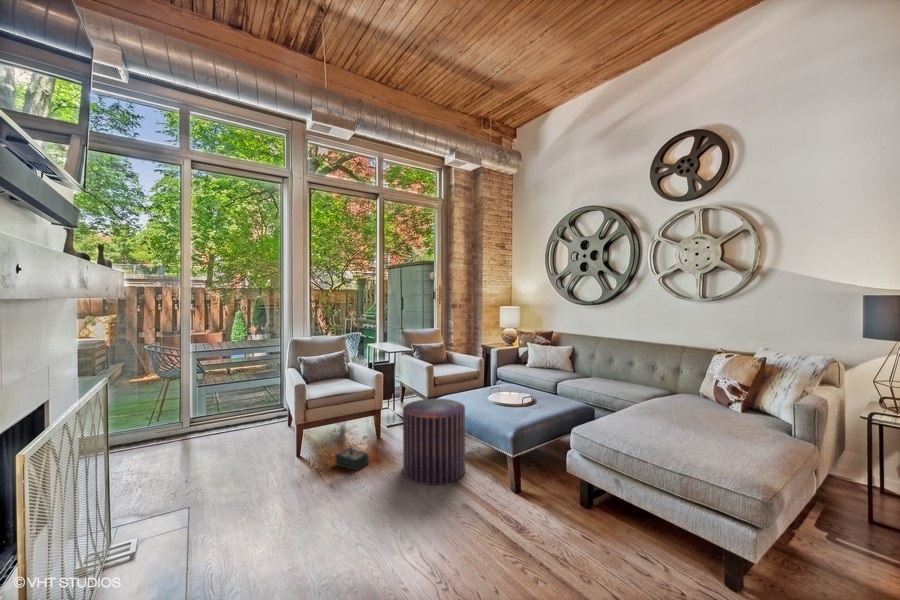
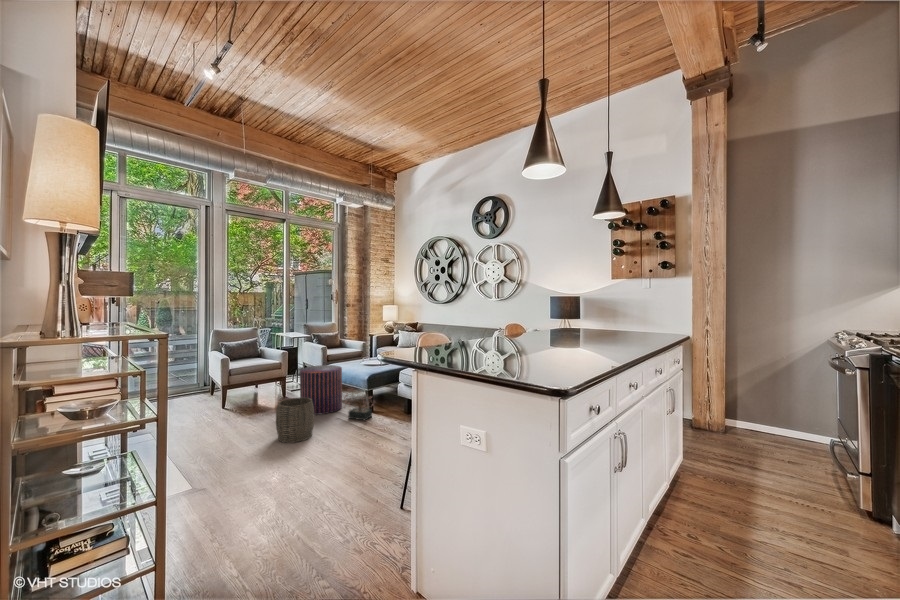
decorative plant: present [331,423,368,471] -> present [344,390,373,420]
woven basket: none [370,473,435,573] -> present [276,398,314,443]

